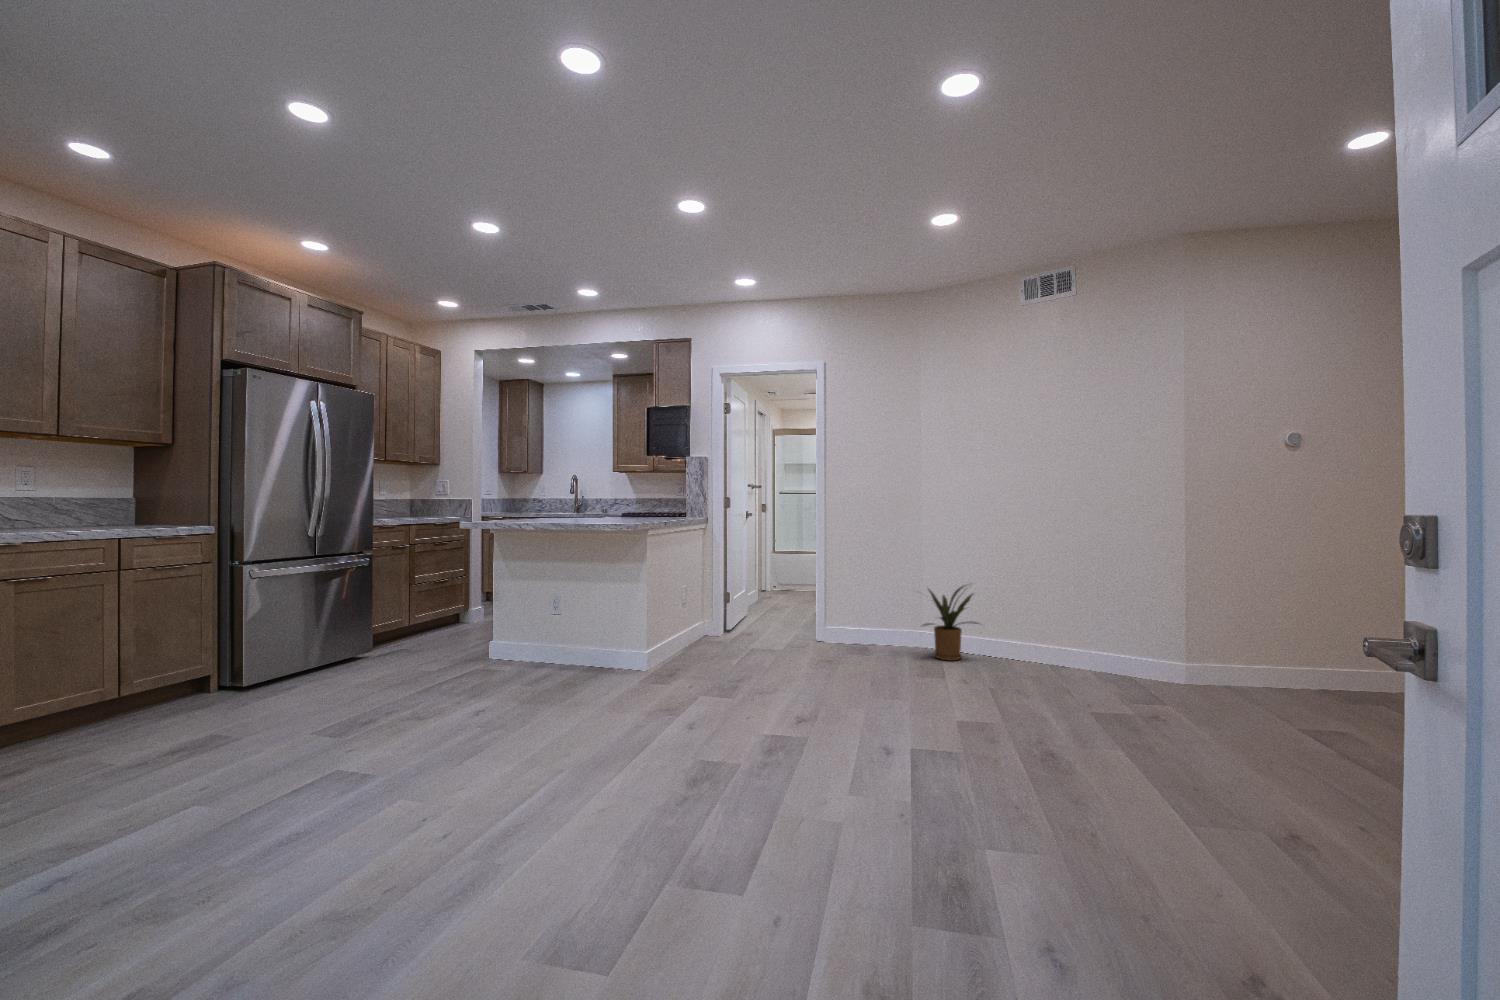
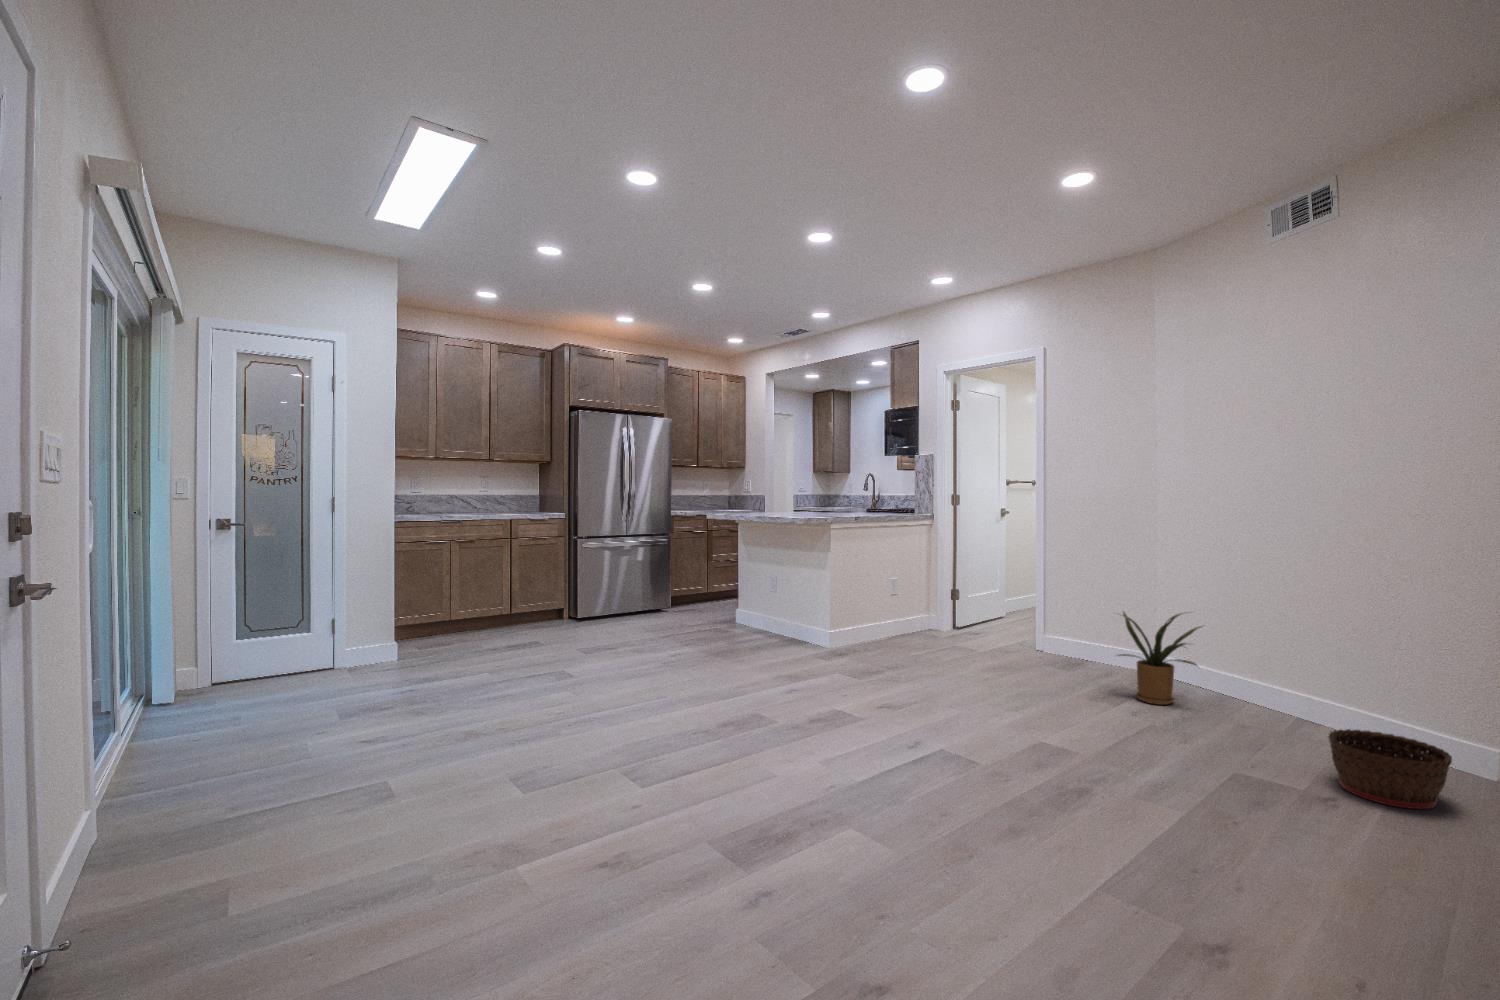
basket: none [1116,651,1190,698] -> present [1328,729,1452,809]

